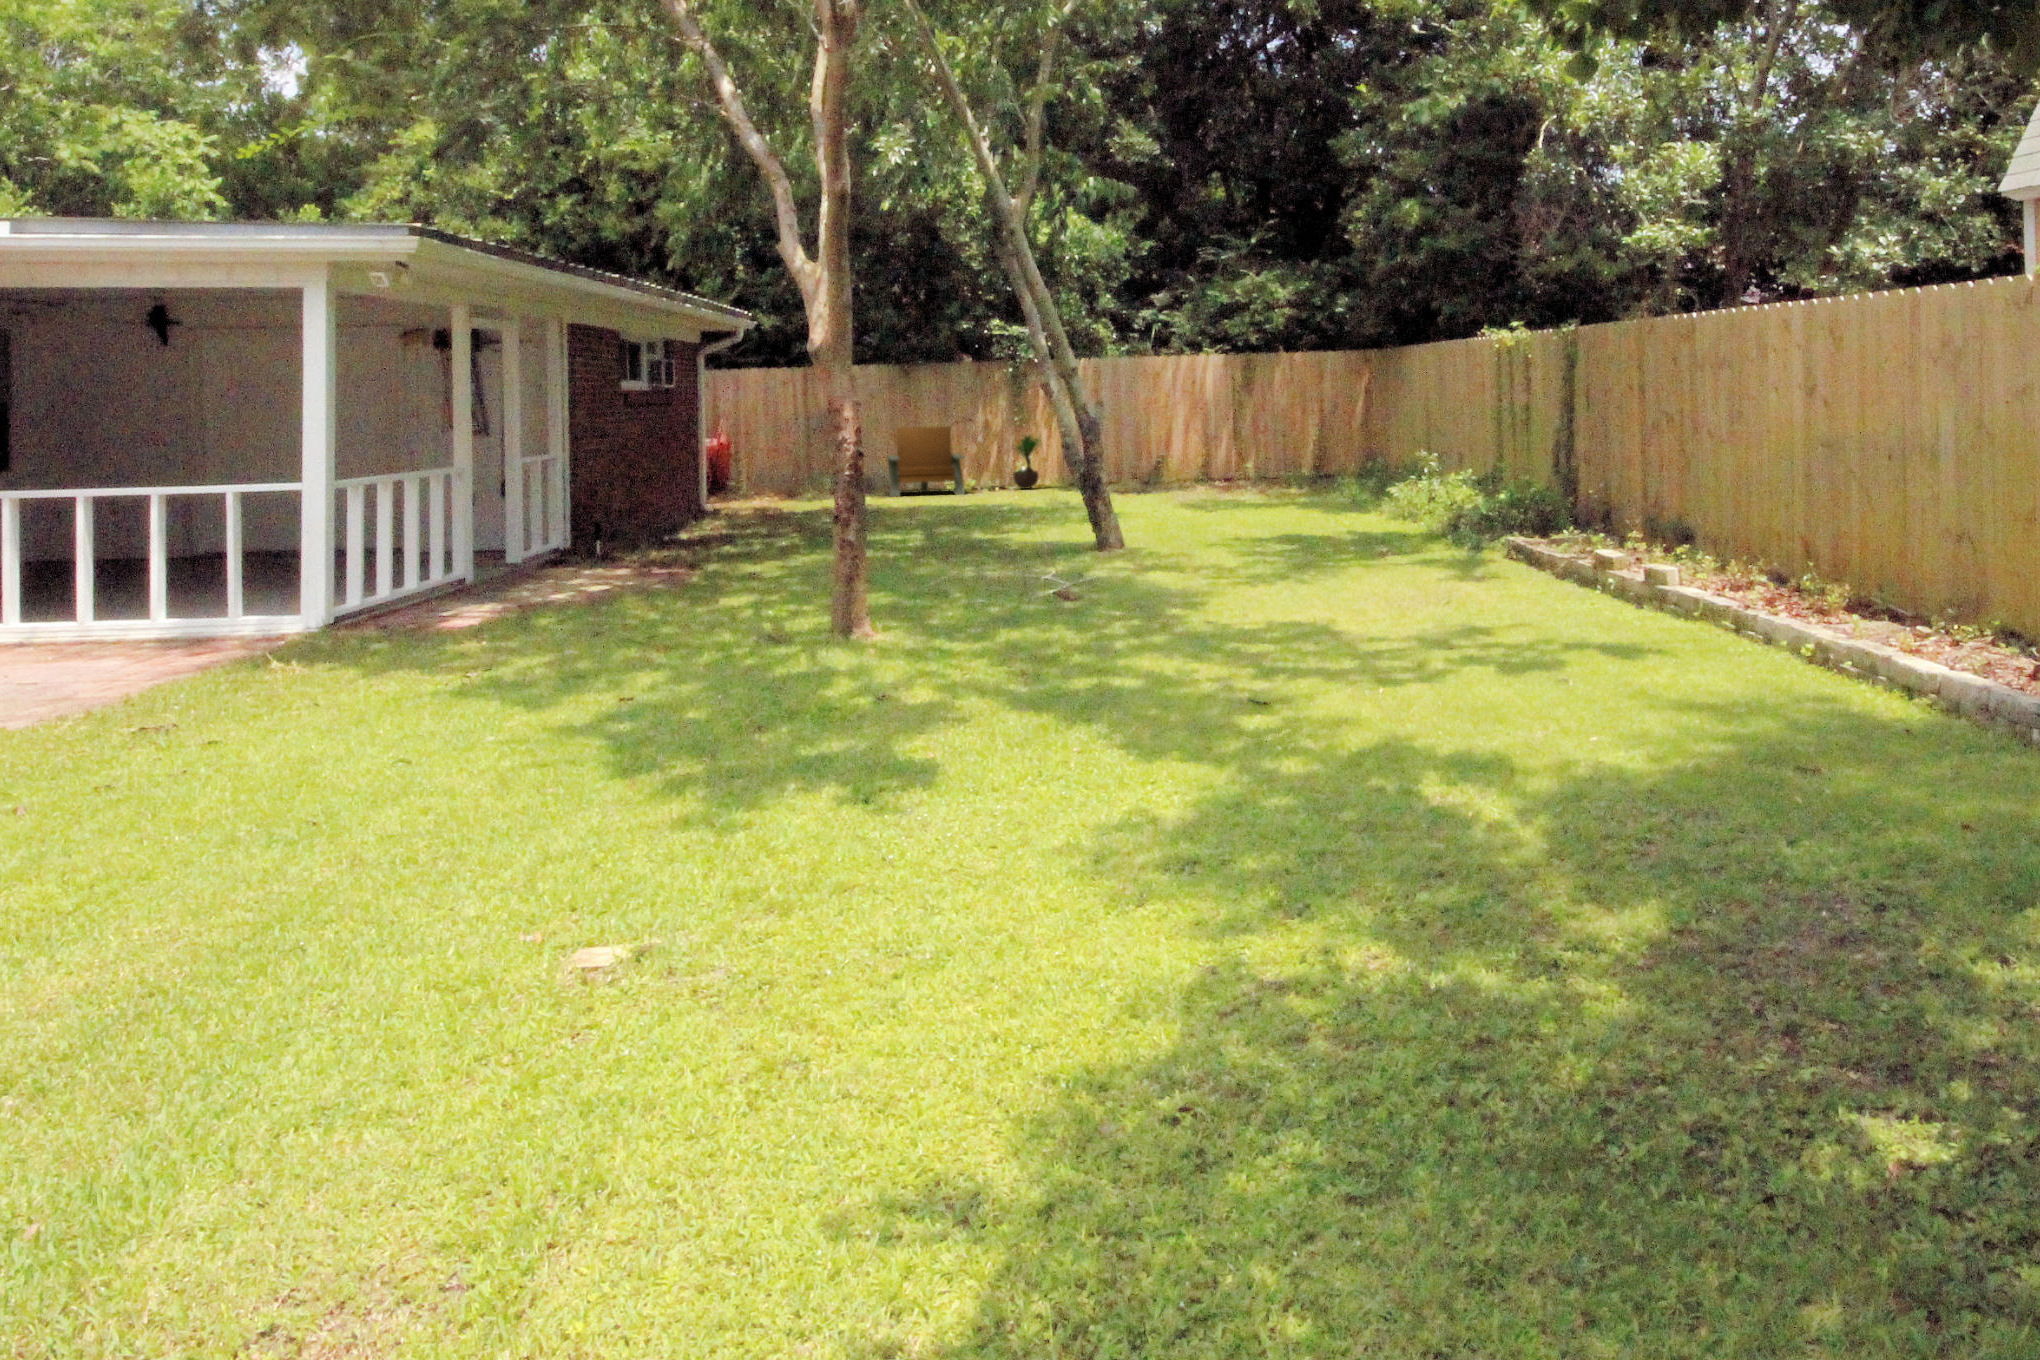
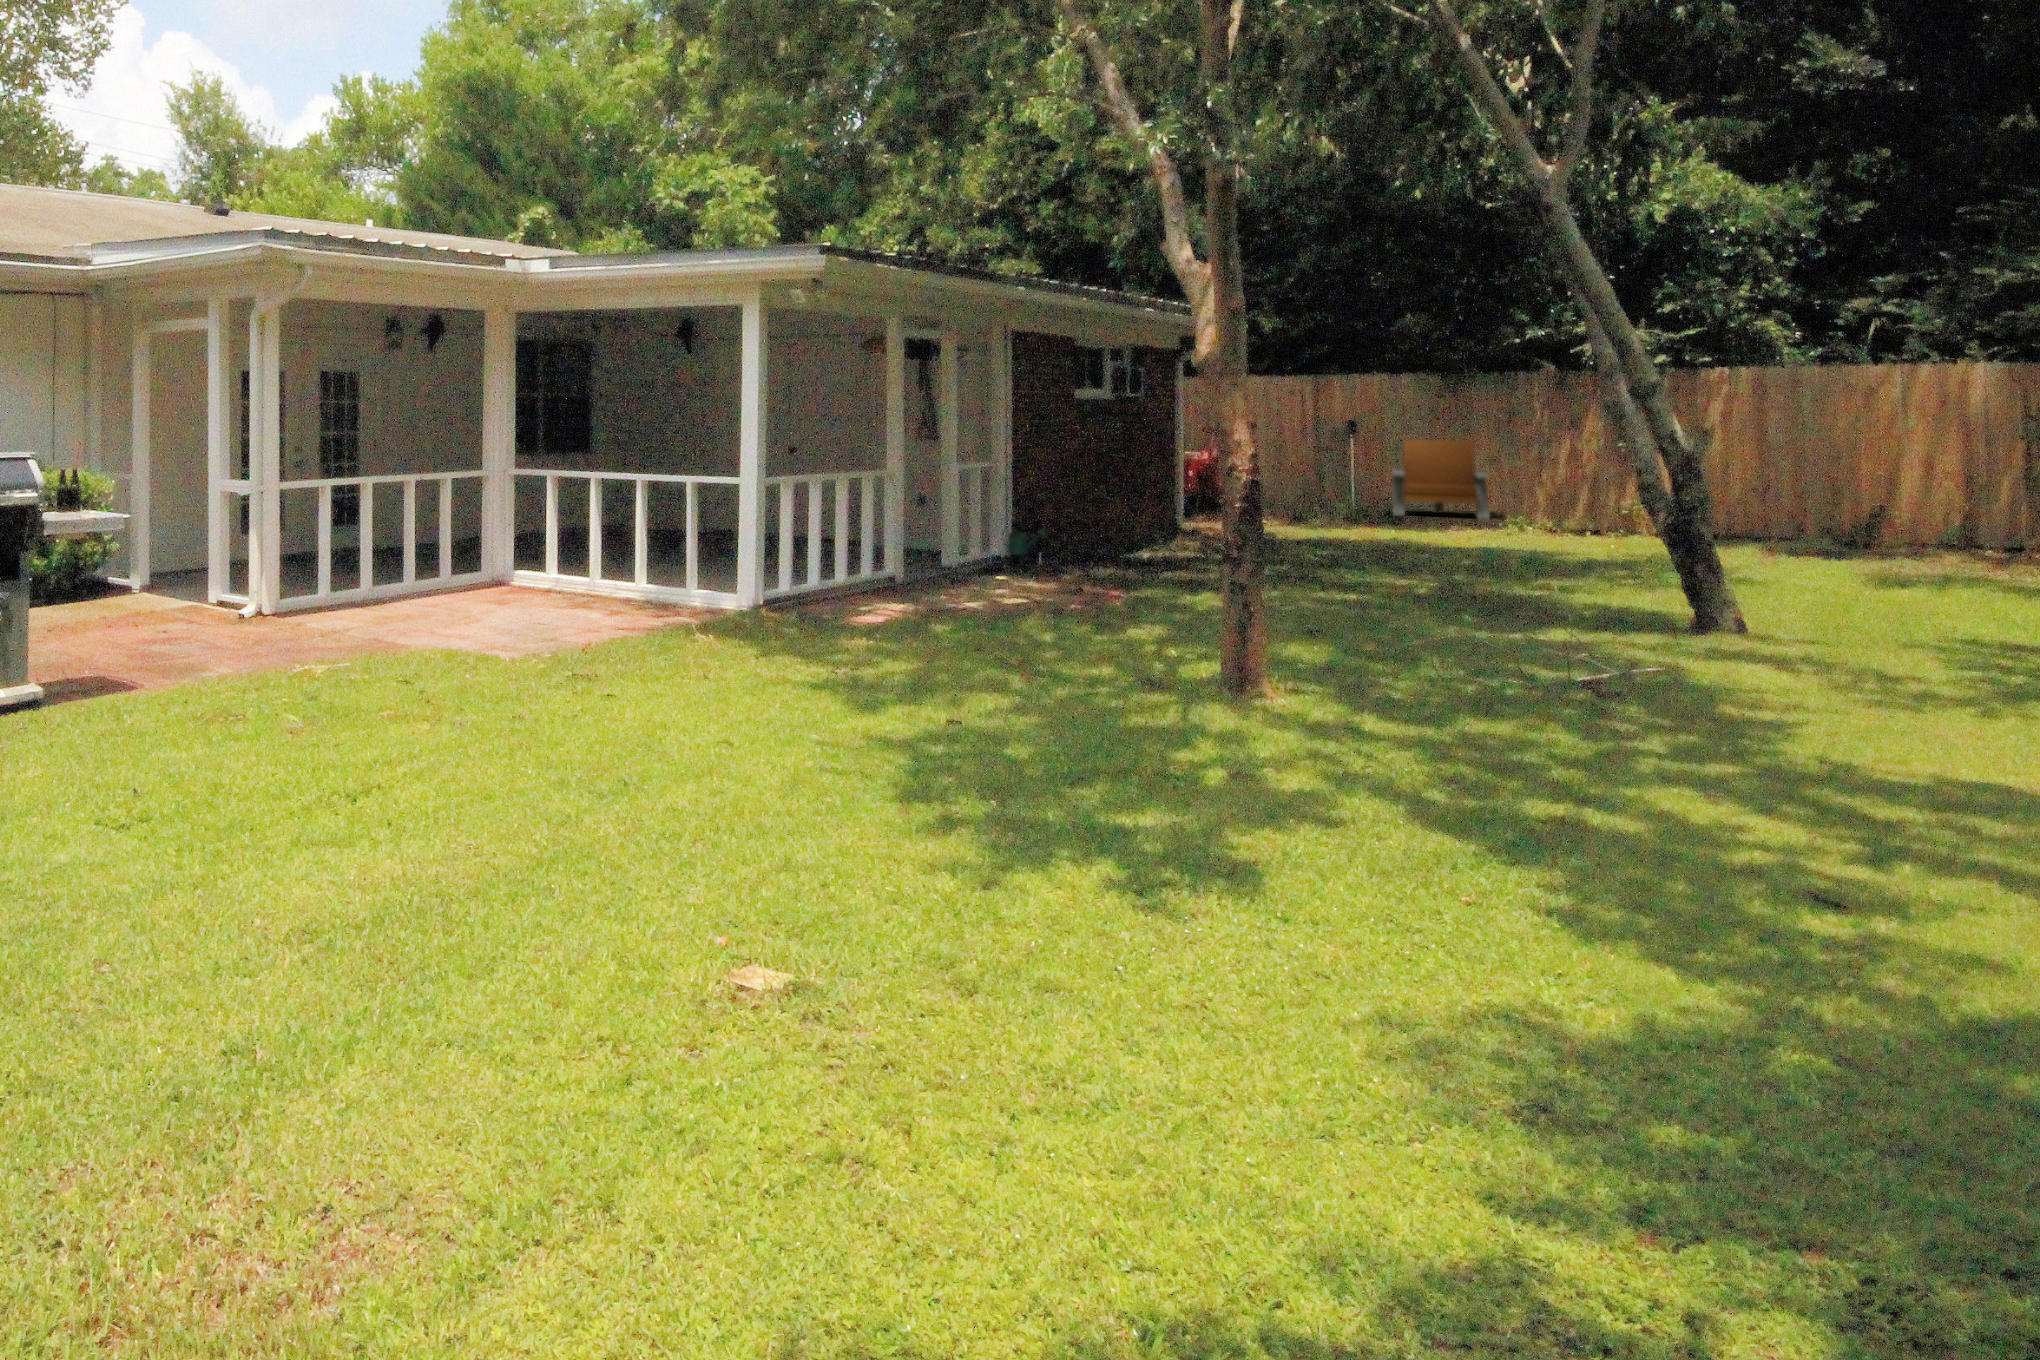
potted tree: present [1013,436,1041,489] -> none [1556,449,1604,518]
watering can: none [558,525,604,555] -> present [1005,530,1045,556]

